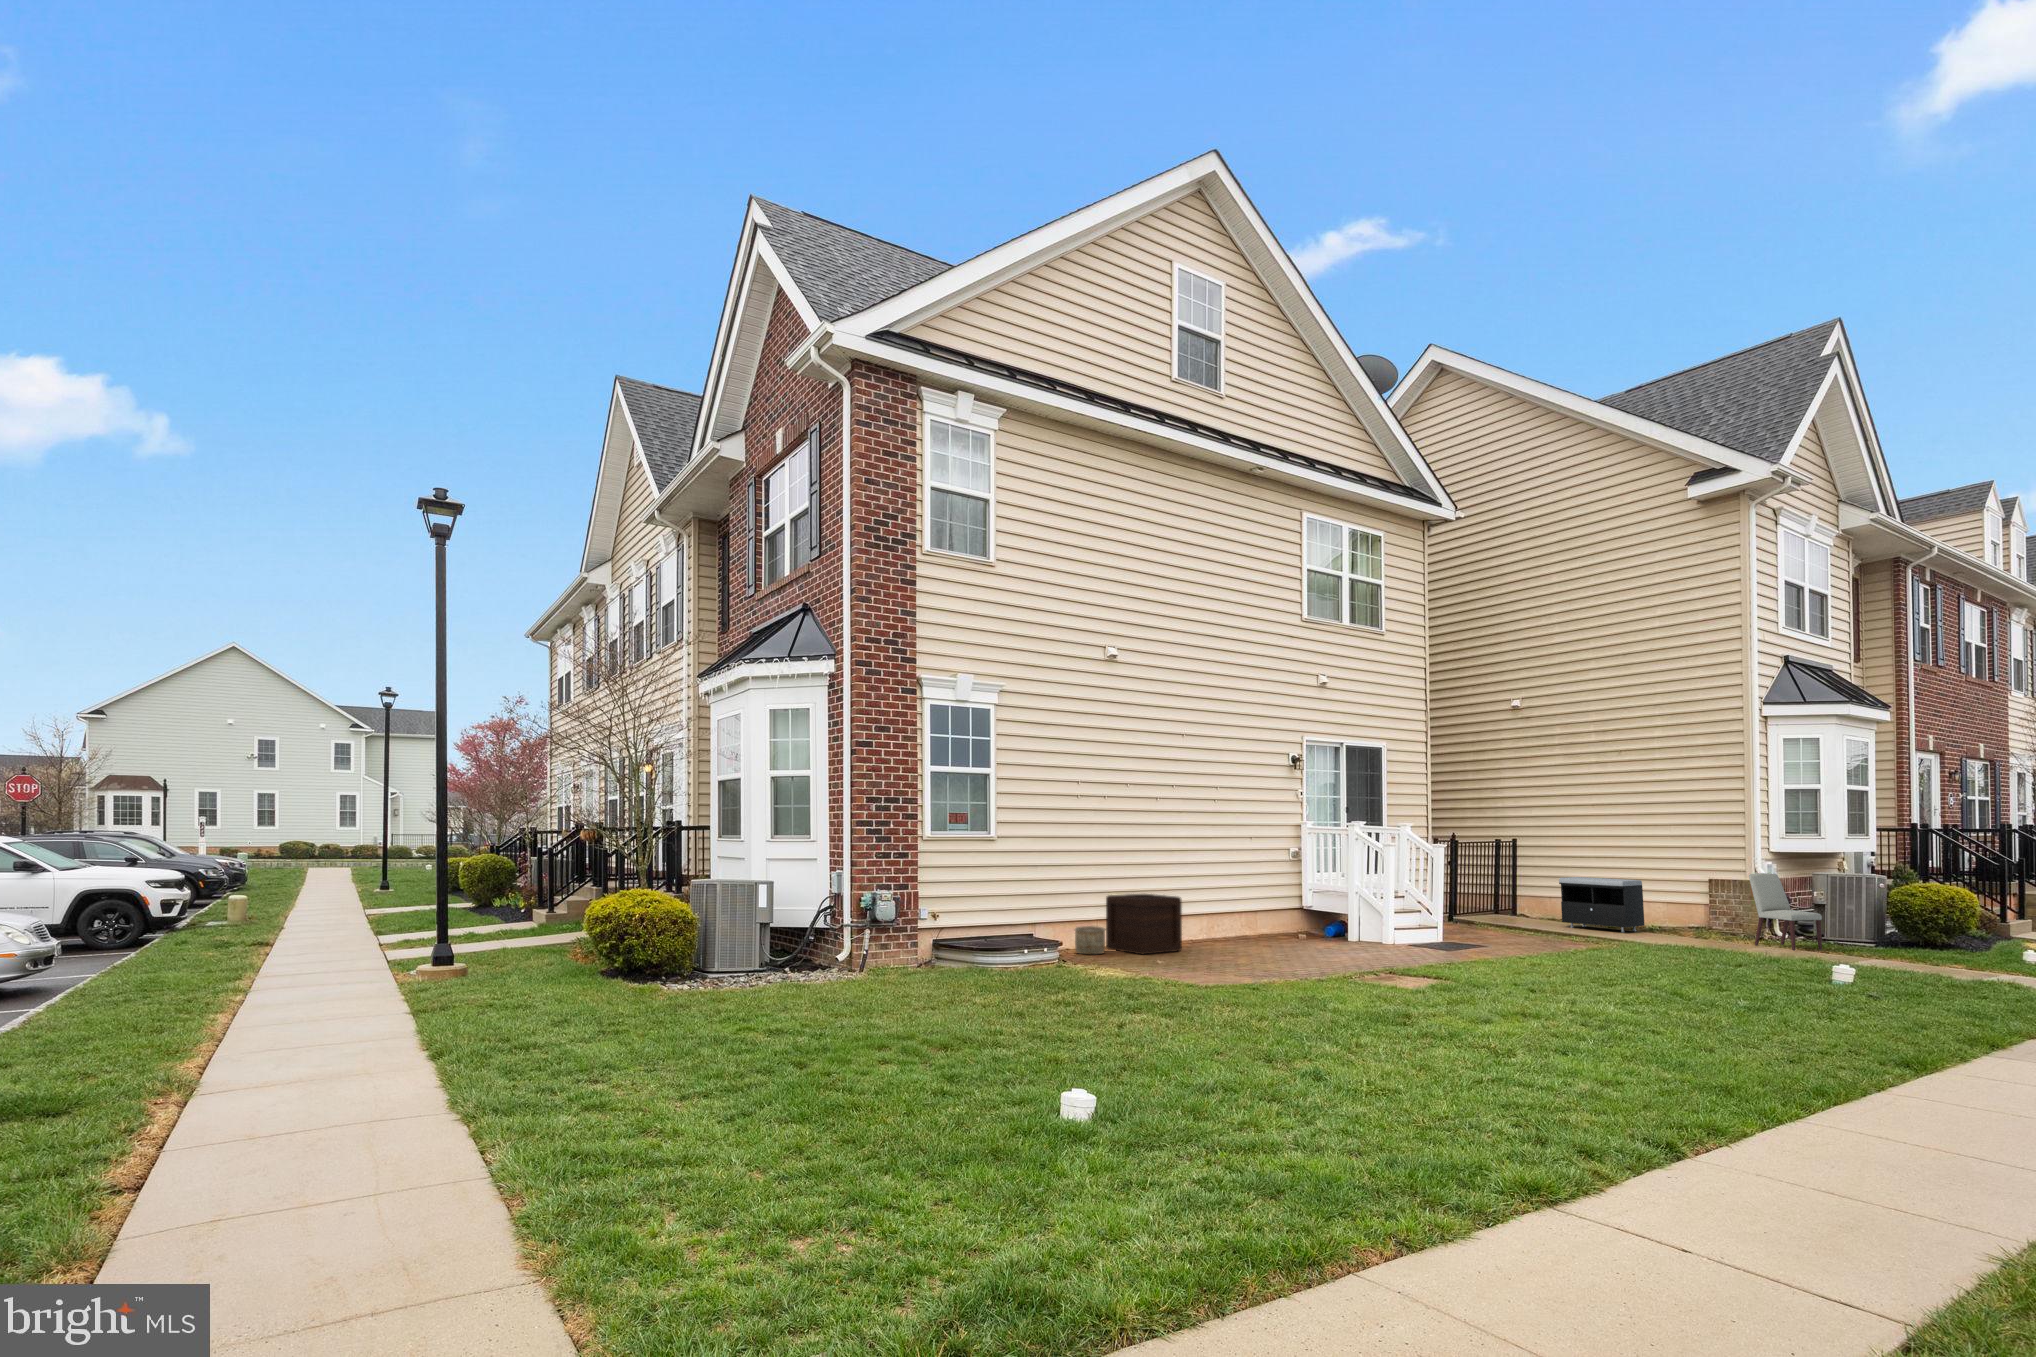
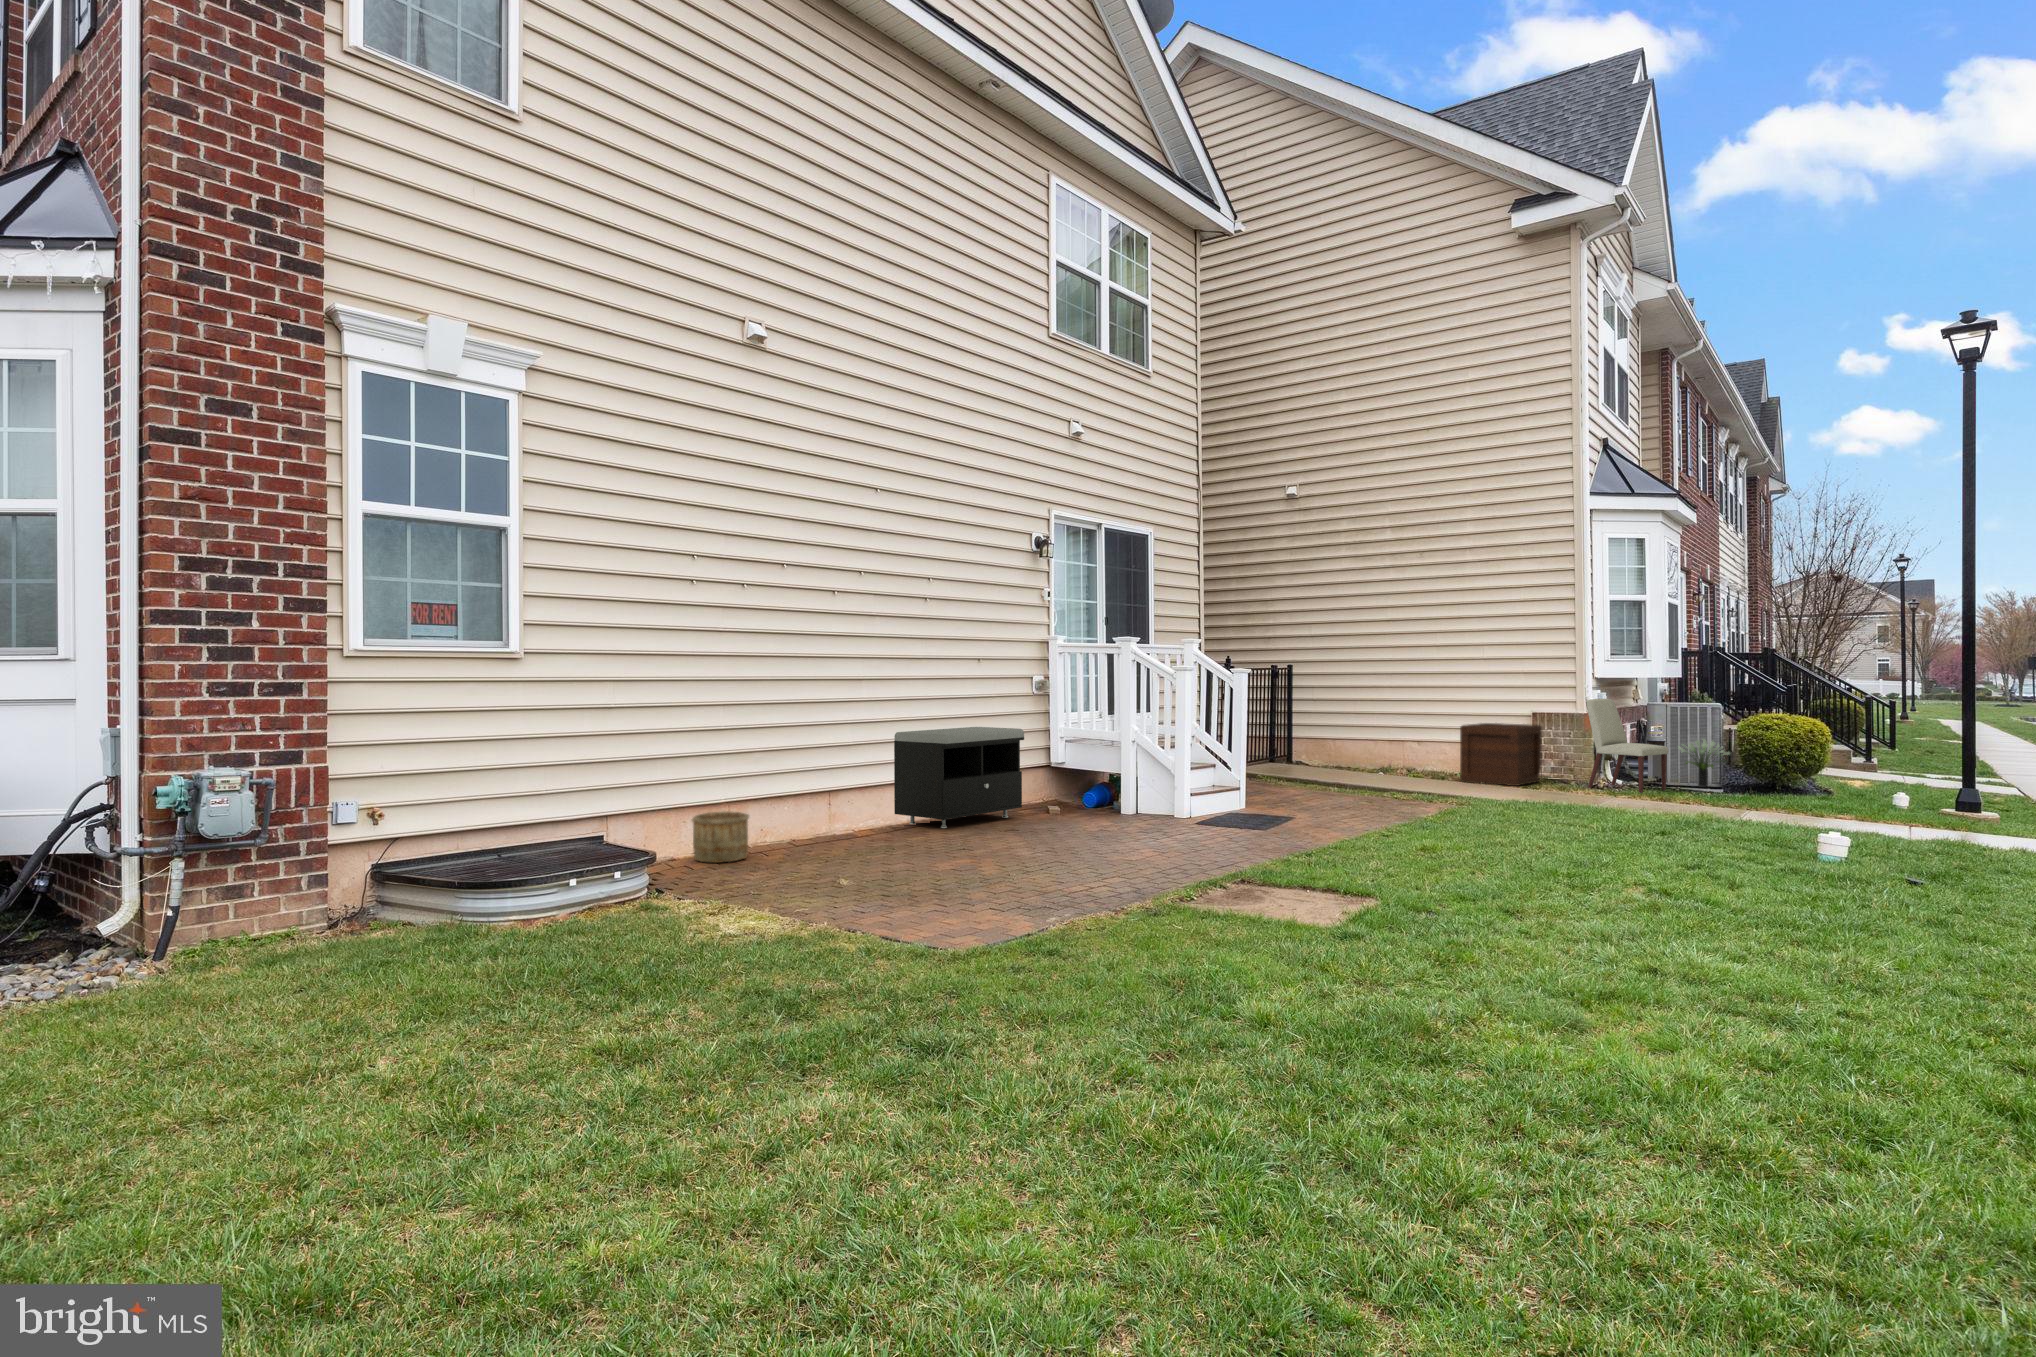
storage bench: present [1559,877,1645,932] -> present [894,727,1024,828]
wooden crate: present [1106,894,1182,955] -> present [1460,723,1542,786]
potted plant: none [1843,908,1888,950] -> present [1679,739,1730,788]

